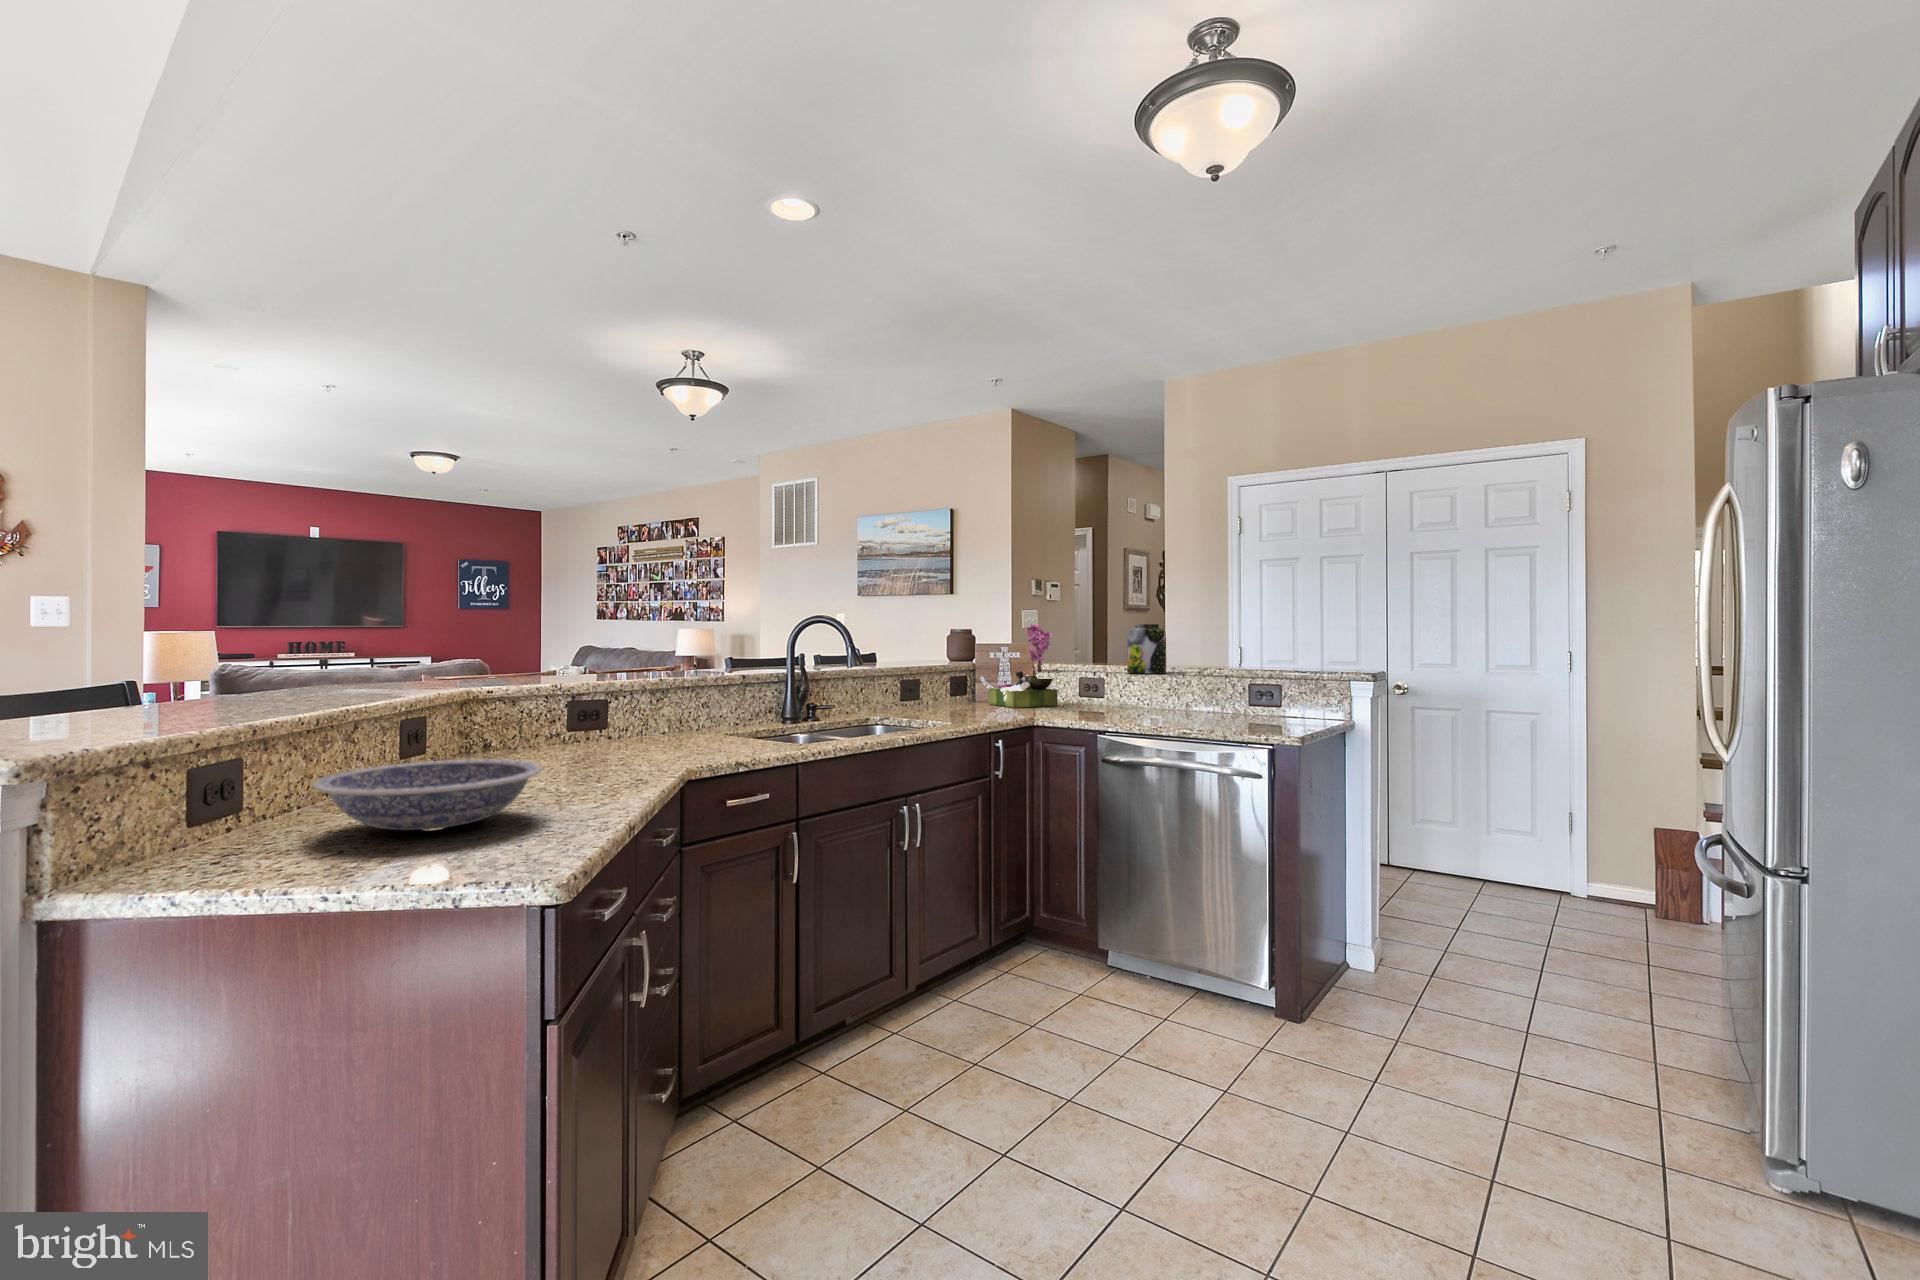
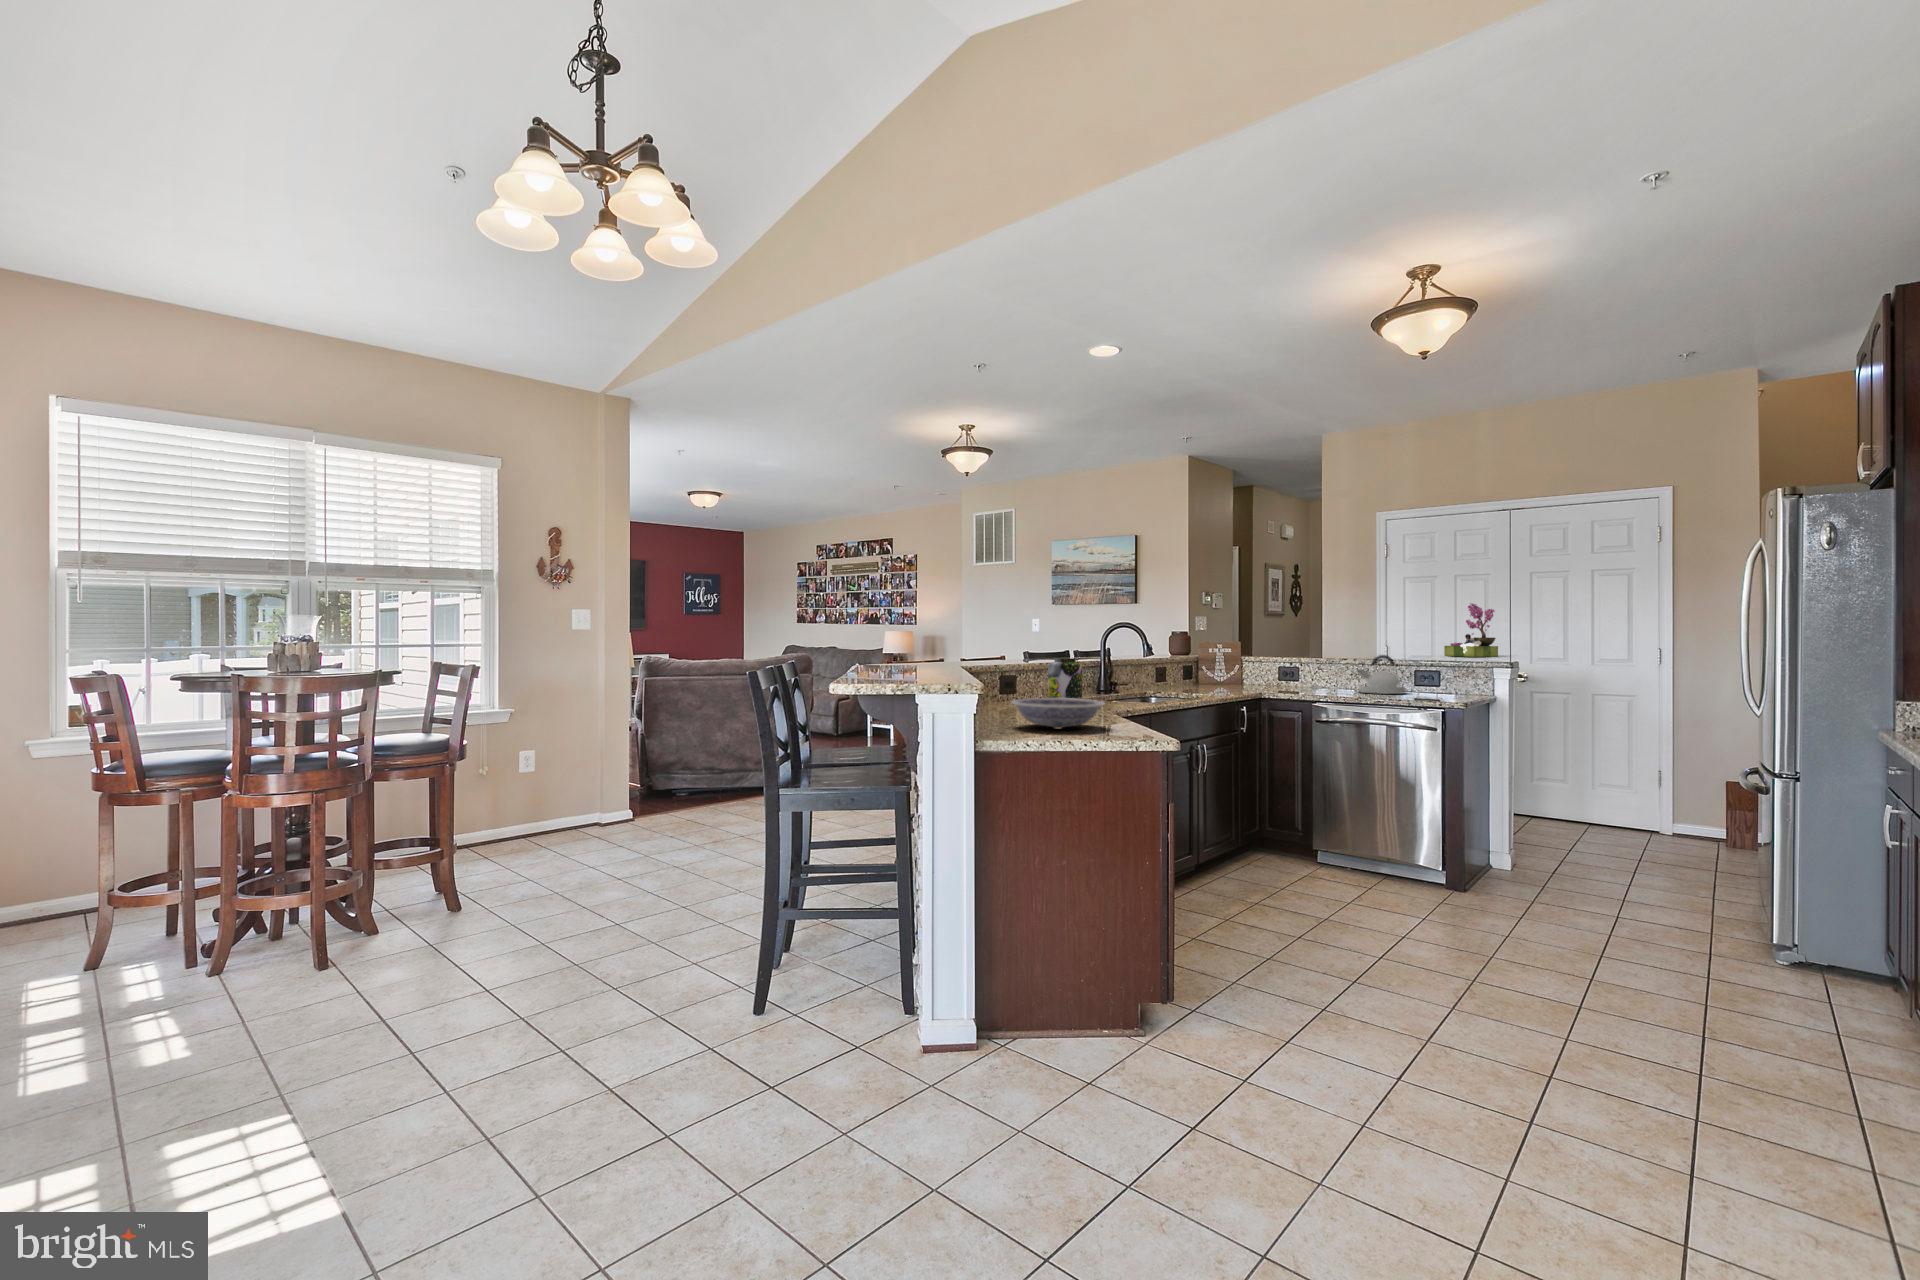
flower arrangement: present [989,623,1058,708] -> present [1444,603,1498,657]
jar: present [1127,624,1166,674] -> present [1048,658,1082,699]
kettle: none [1171,661,1238,717] -> present [1357,655,1406,694]

